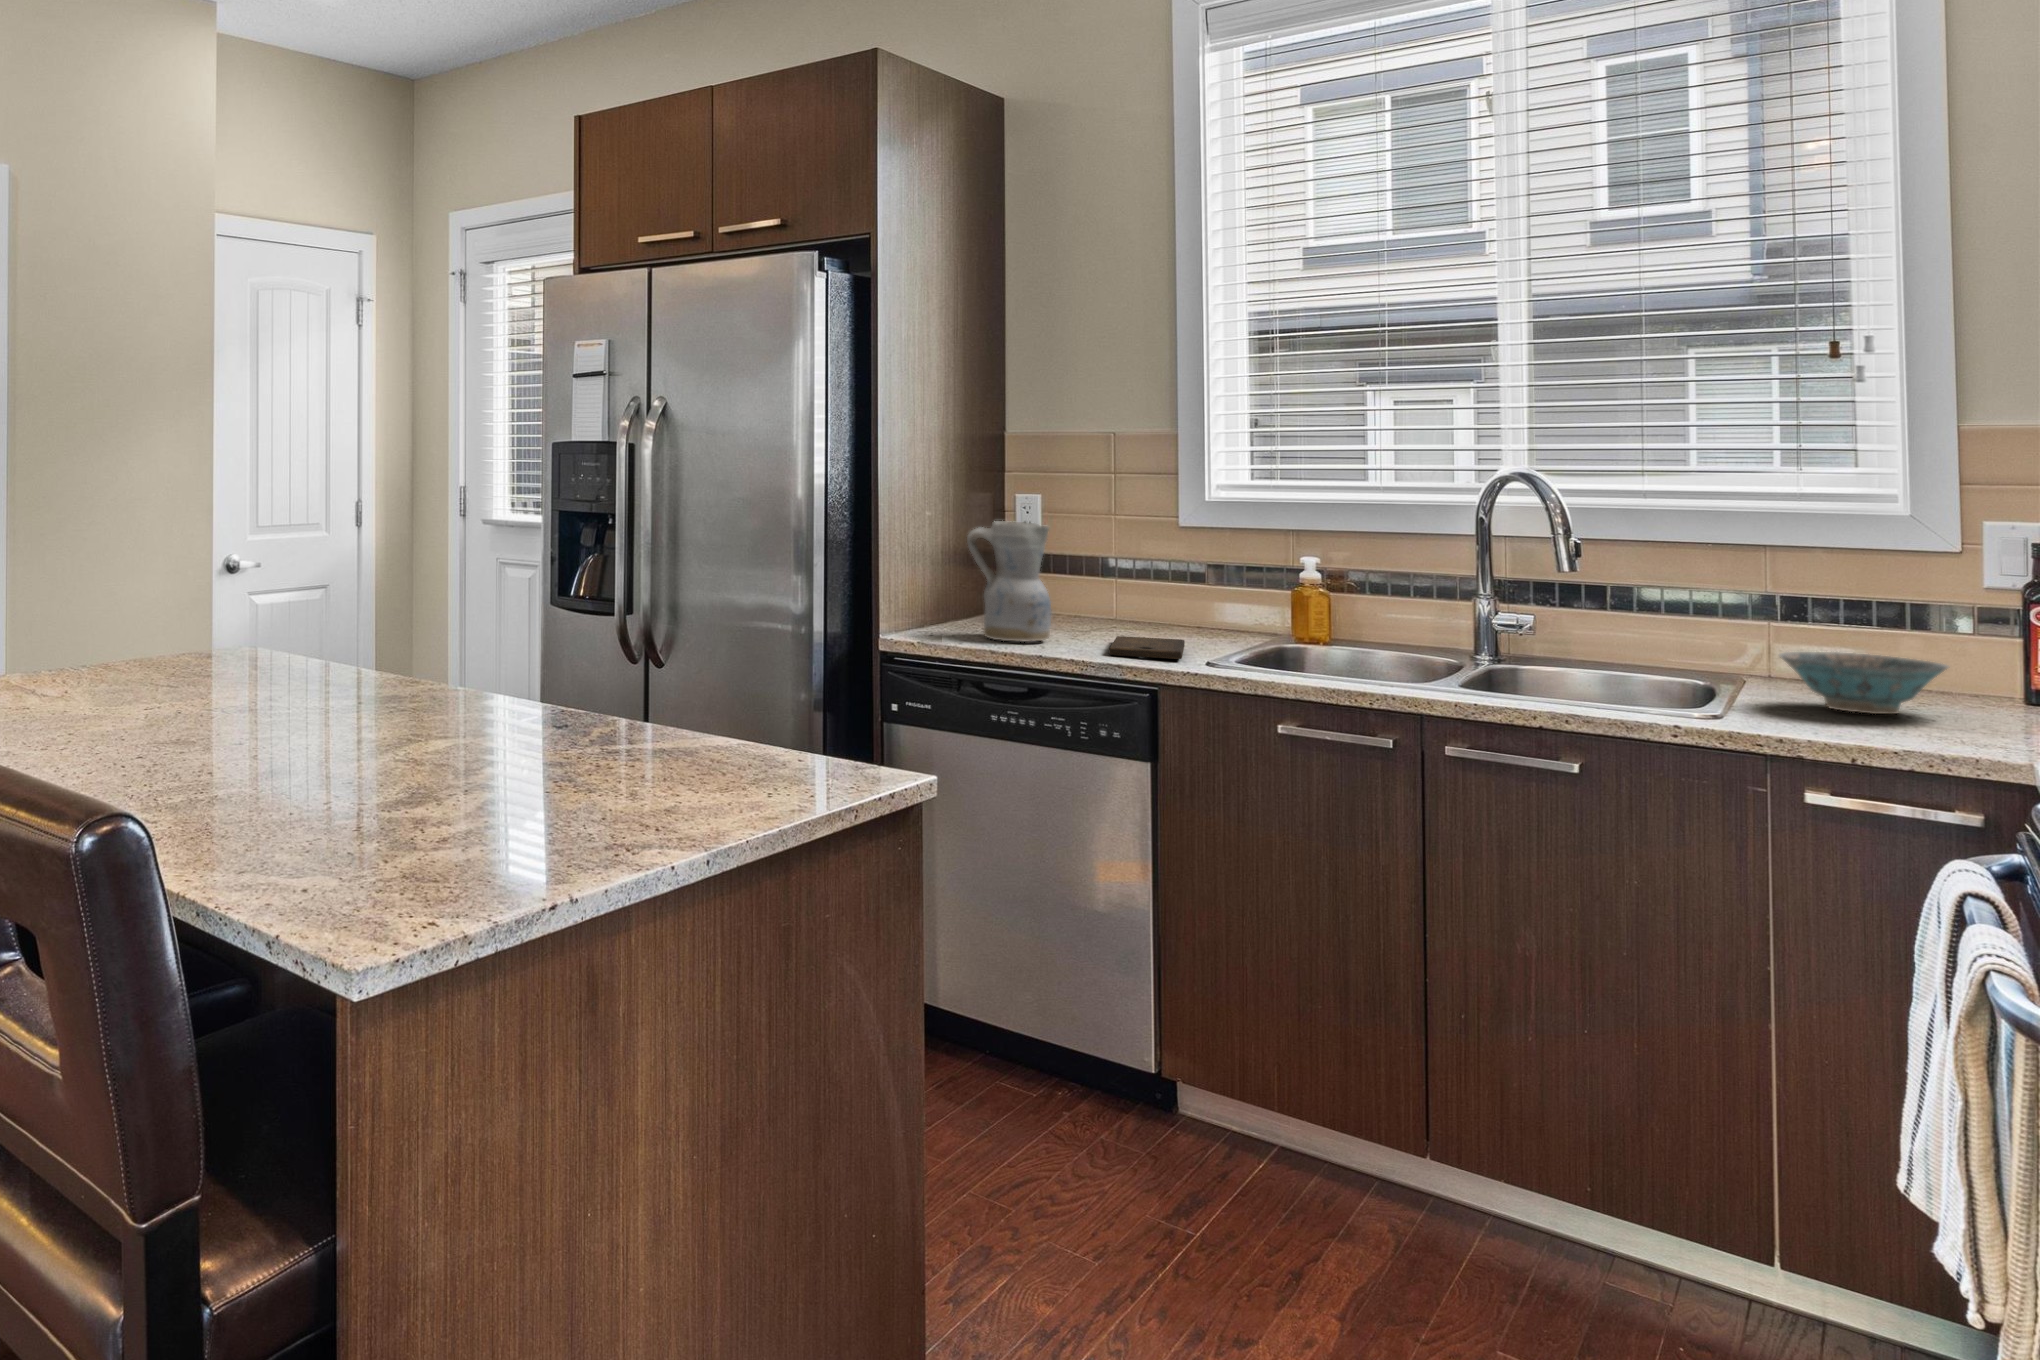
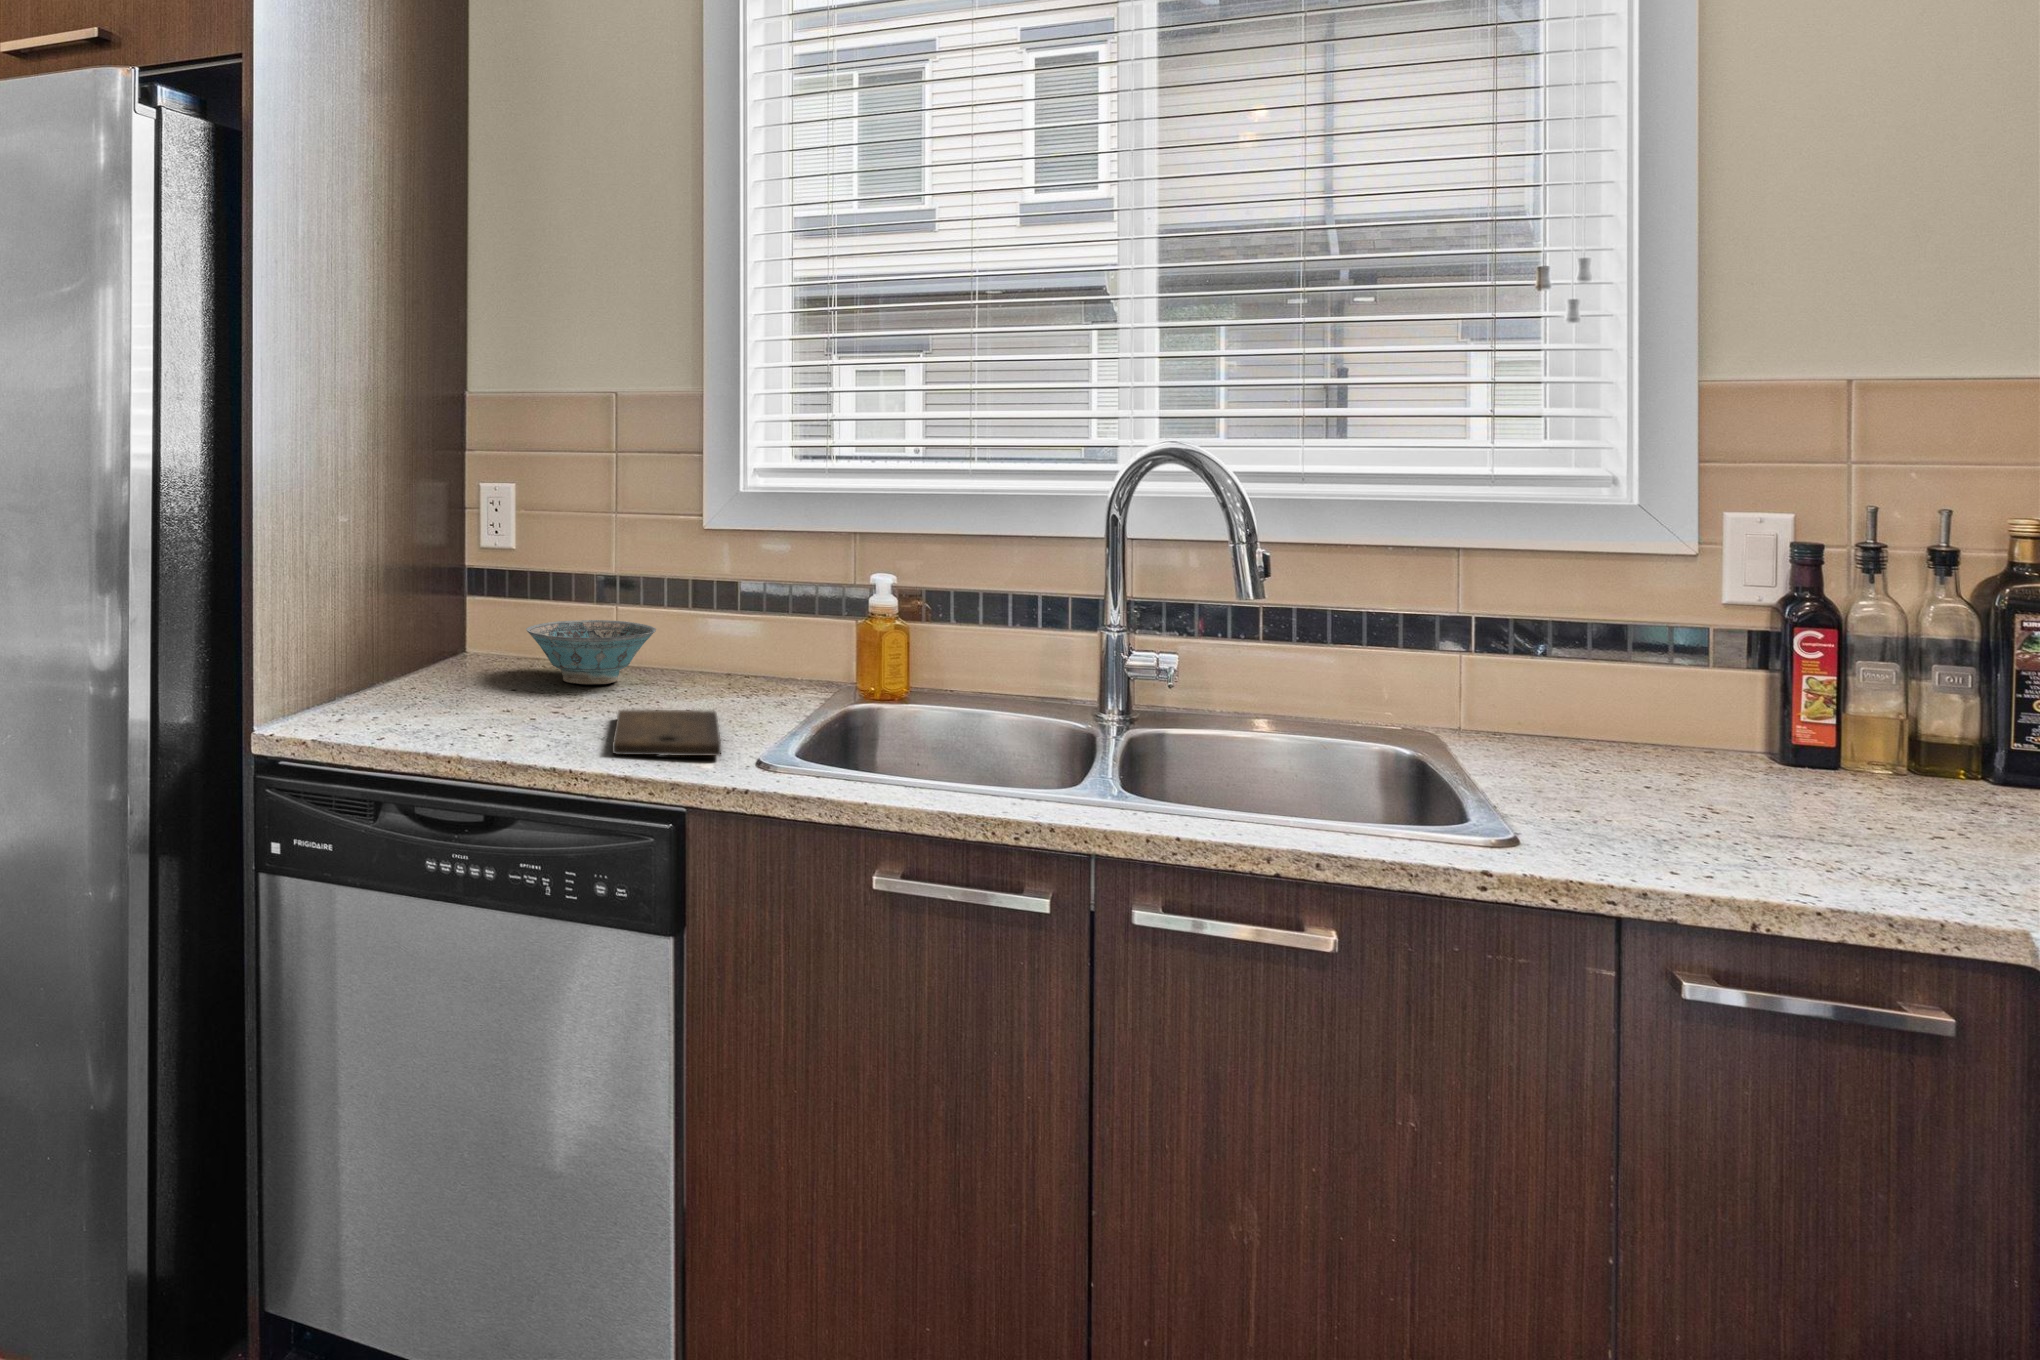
ceramic pitcher: present [967,521,1051,642] -> none [391,534,522,735]
ceramic bowl: present [1779,652,1948,714] -> present [526,620,656,684]

